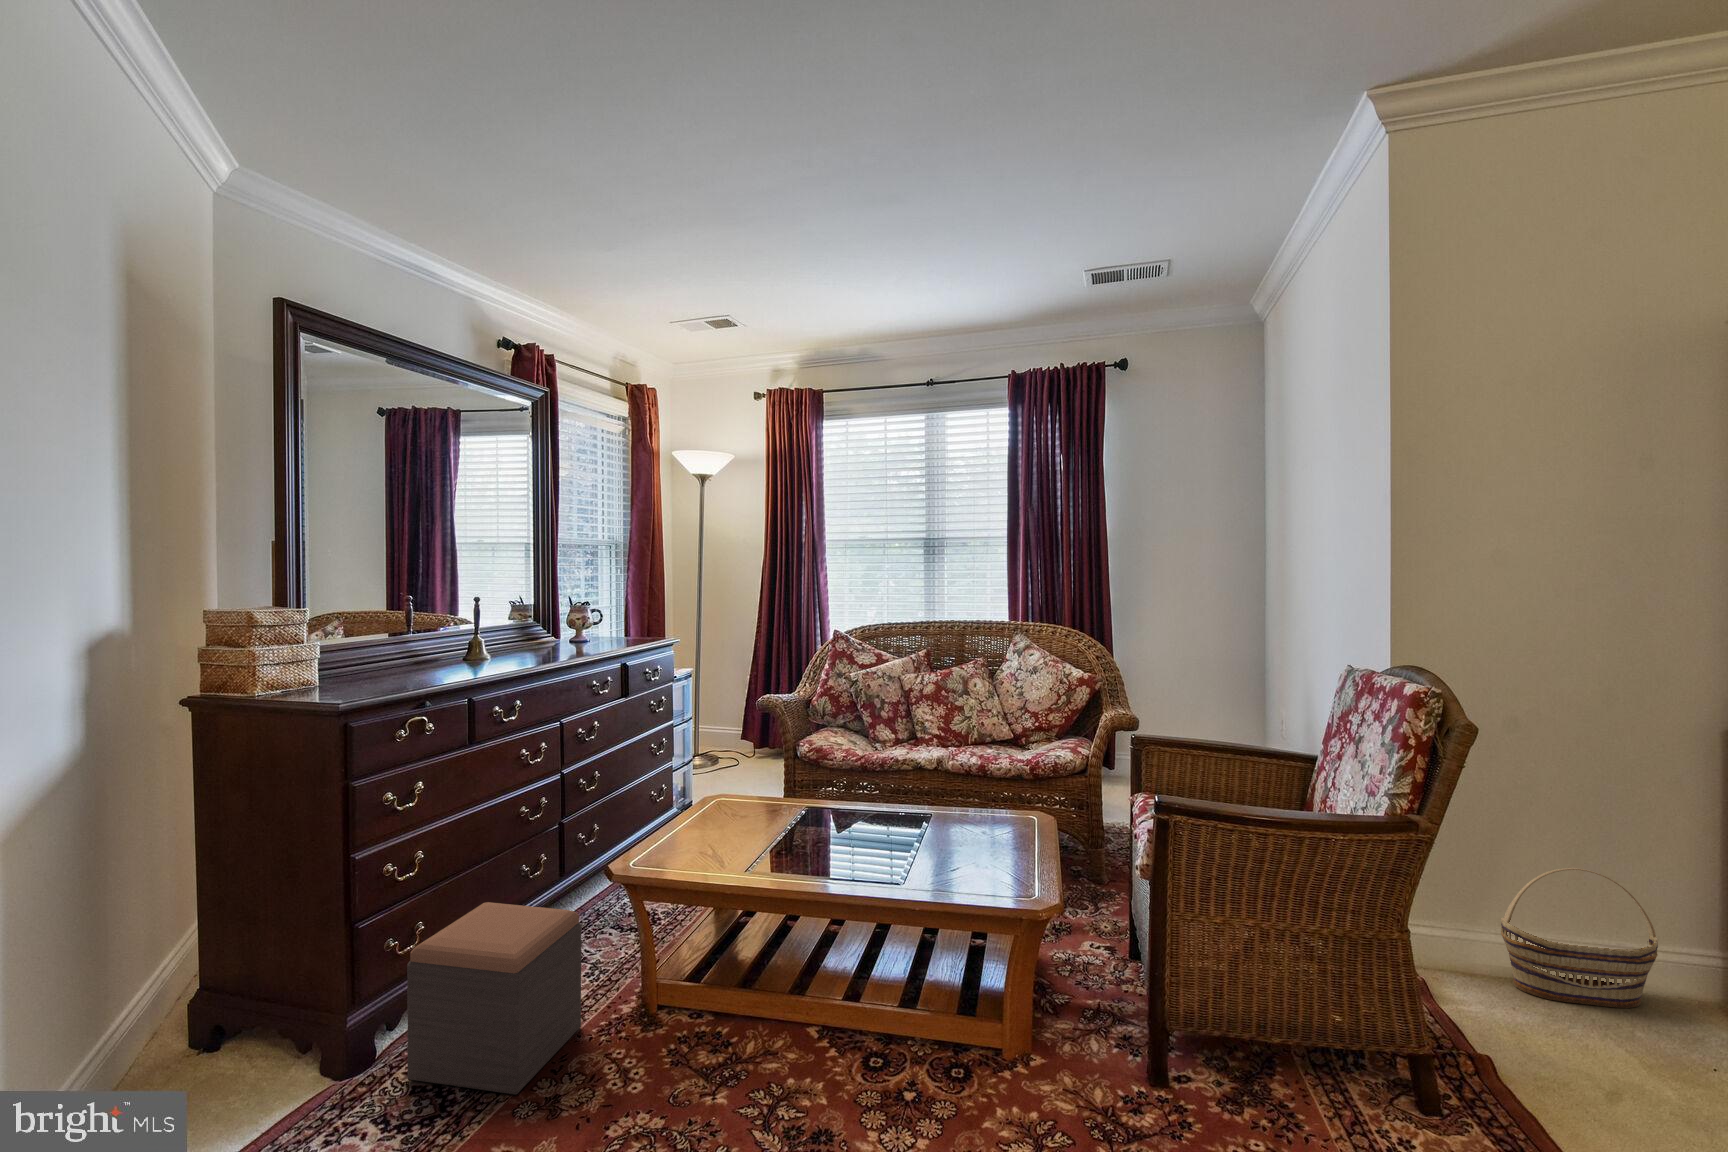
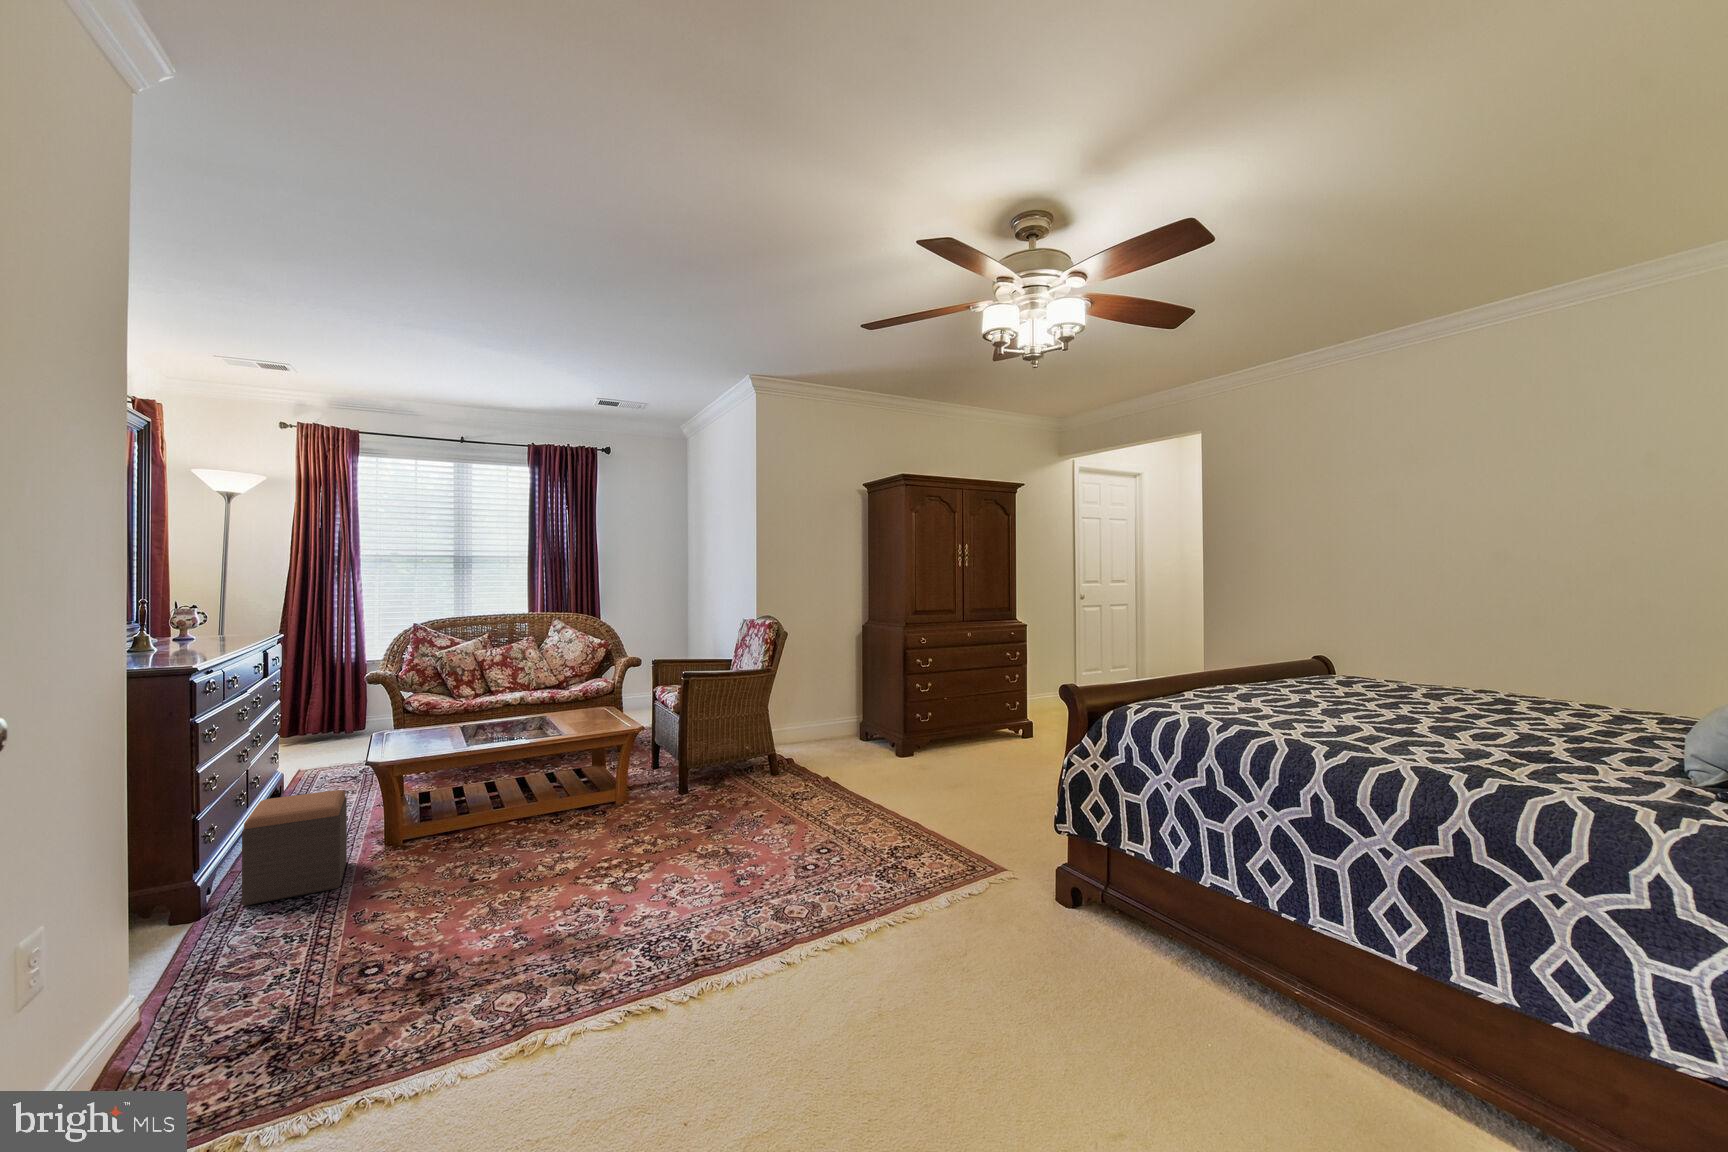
basket: present [1501,868,1658,1008] -> none [800,694,848,747]

